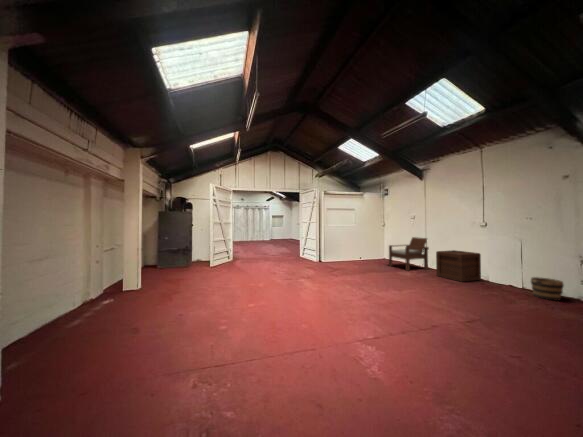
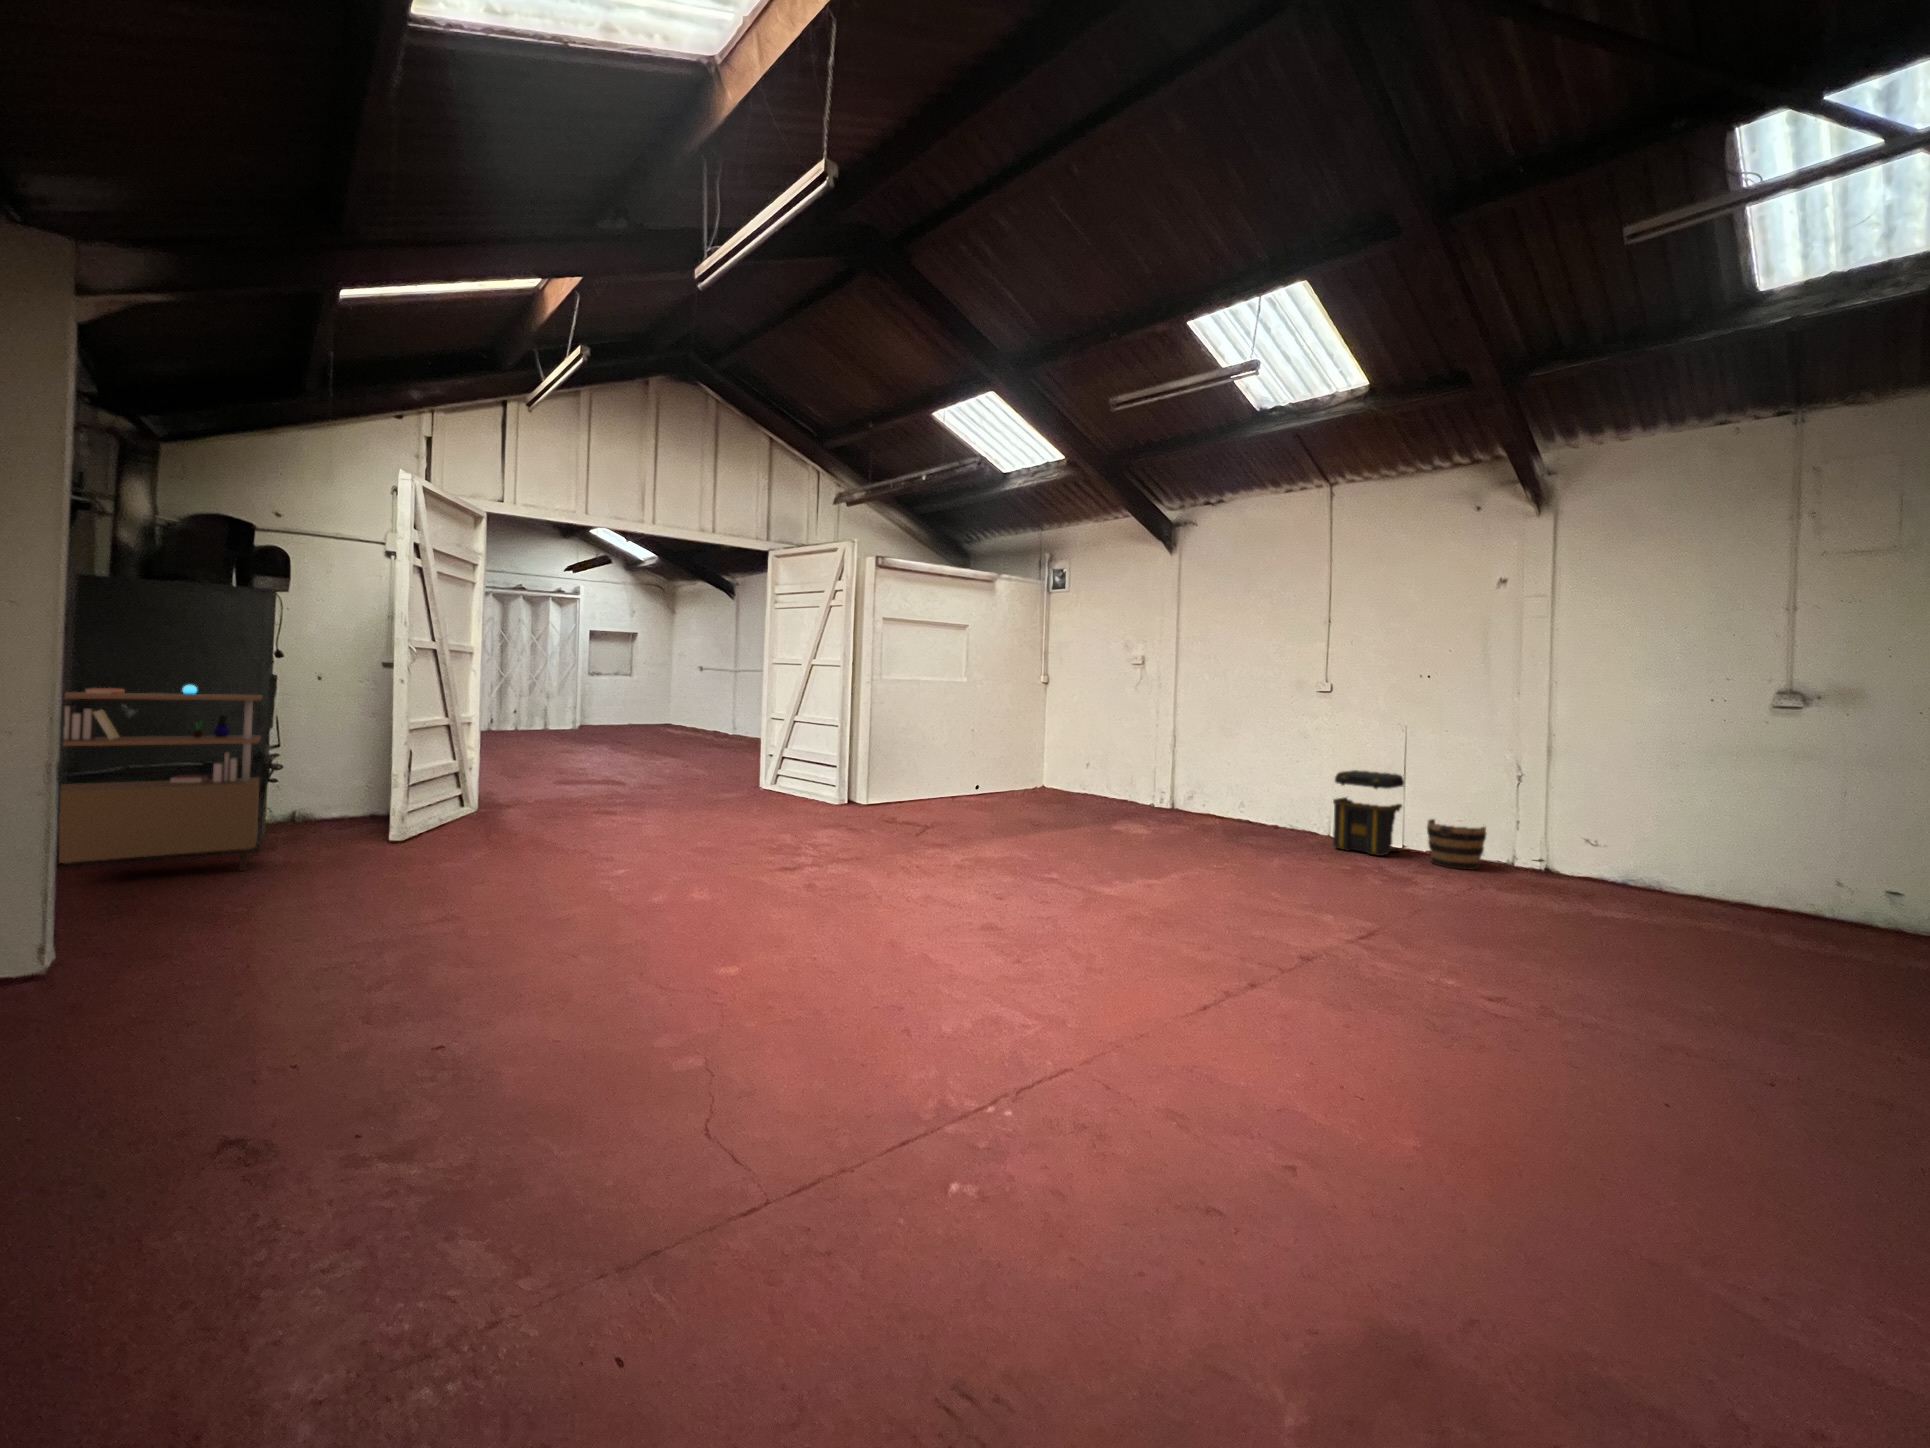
shelving unit: none [148,233,187,273] -> present [59,685,262,871]
chair: present [389,237,429,271] -> none [1074,722,1184,823]
wooden crate: present [436,250,481,282] -> none [1213,758,1315,843]
toolbox: none [485,256,523,291] -> present [1333,770,1404,856]

